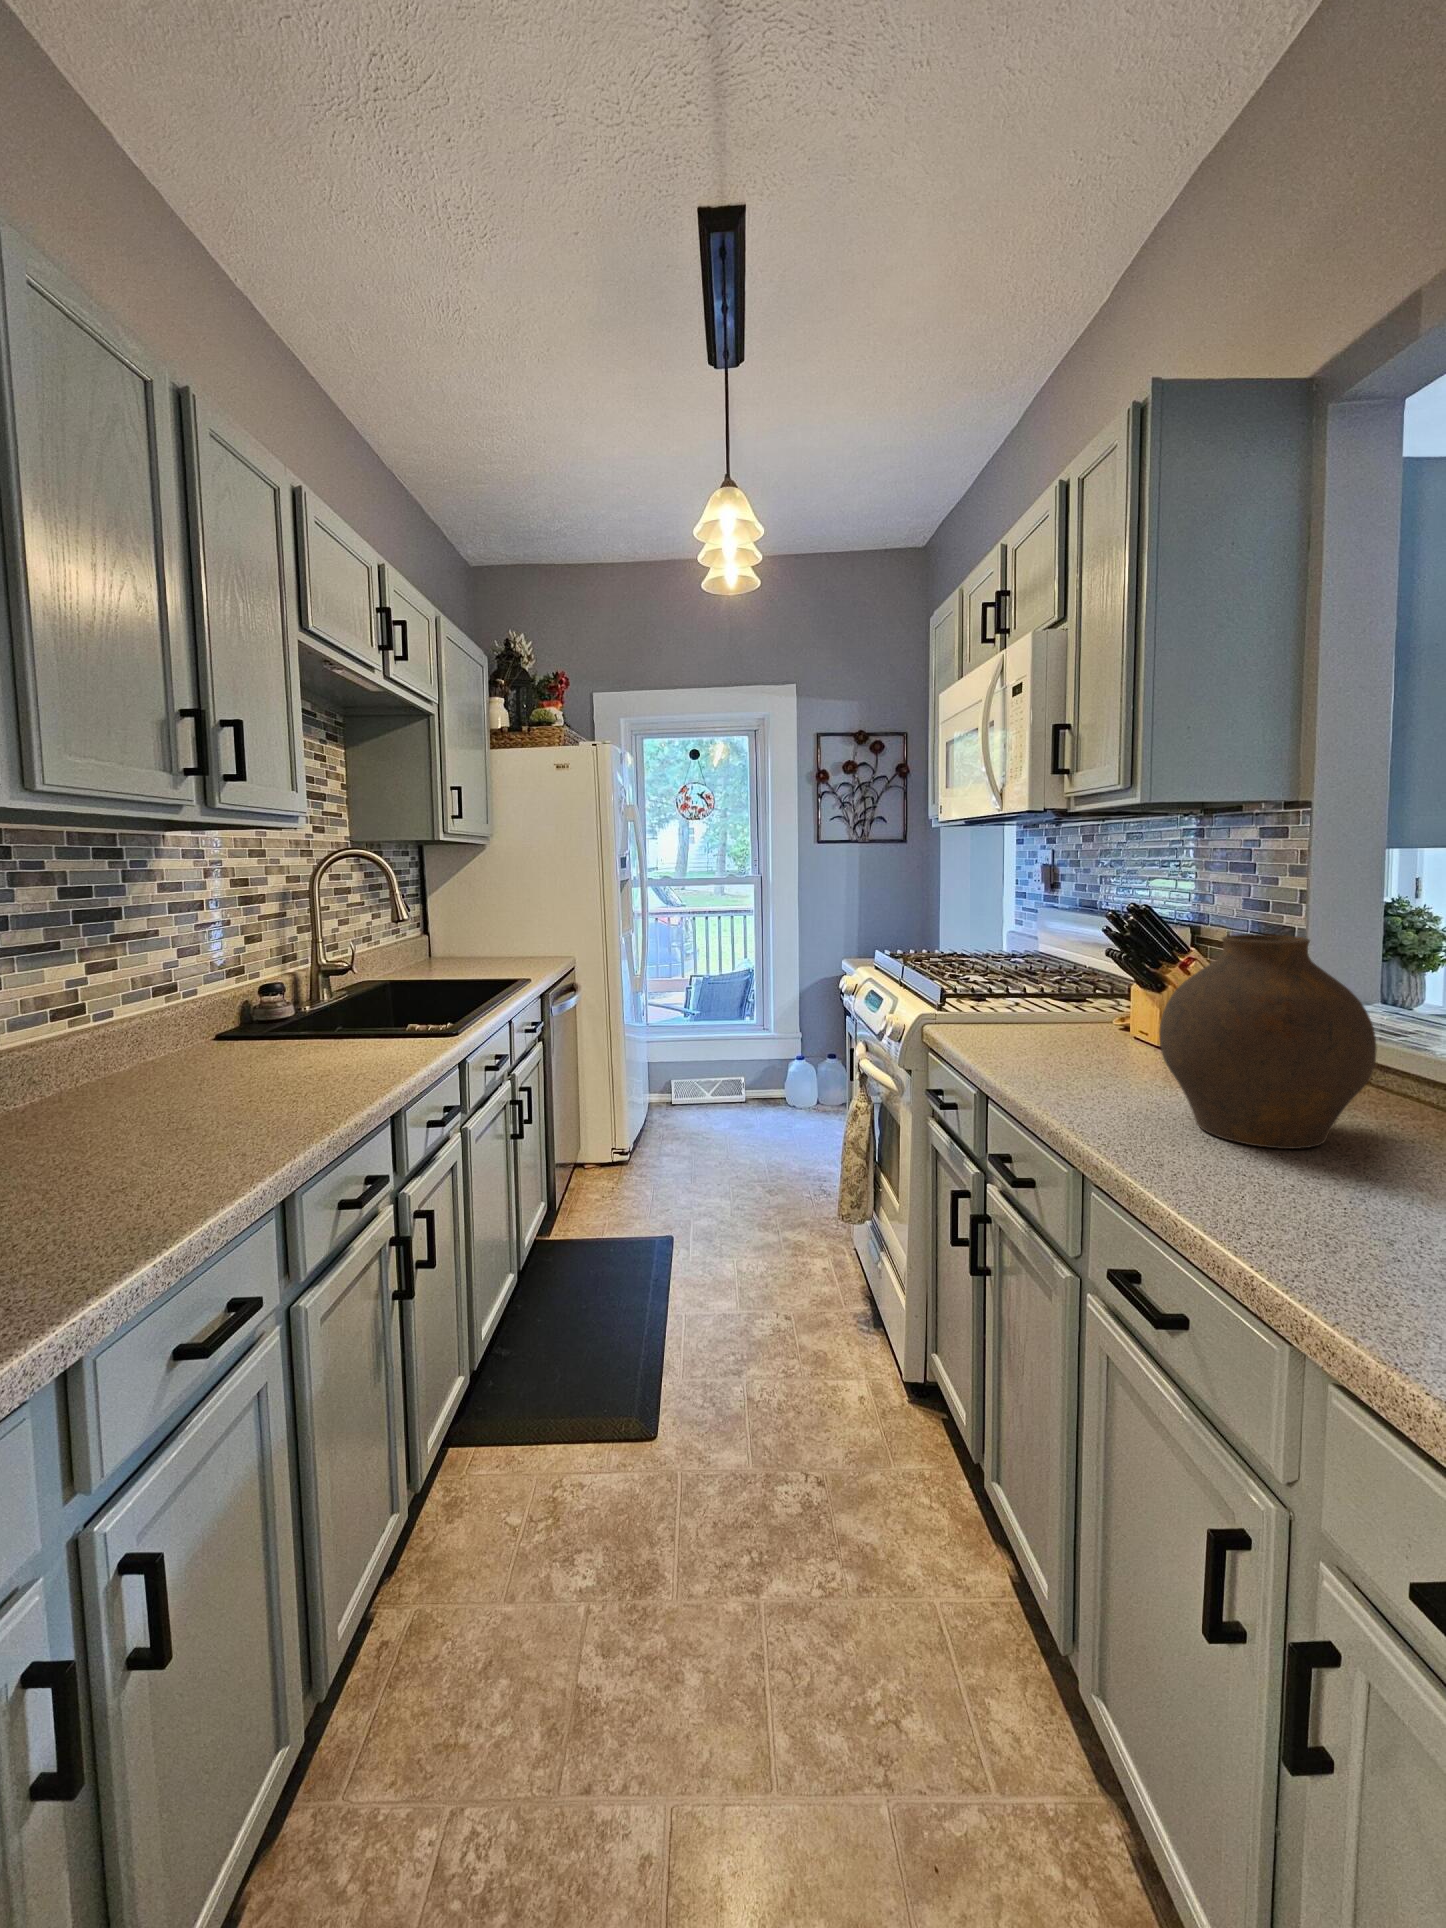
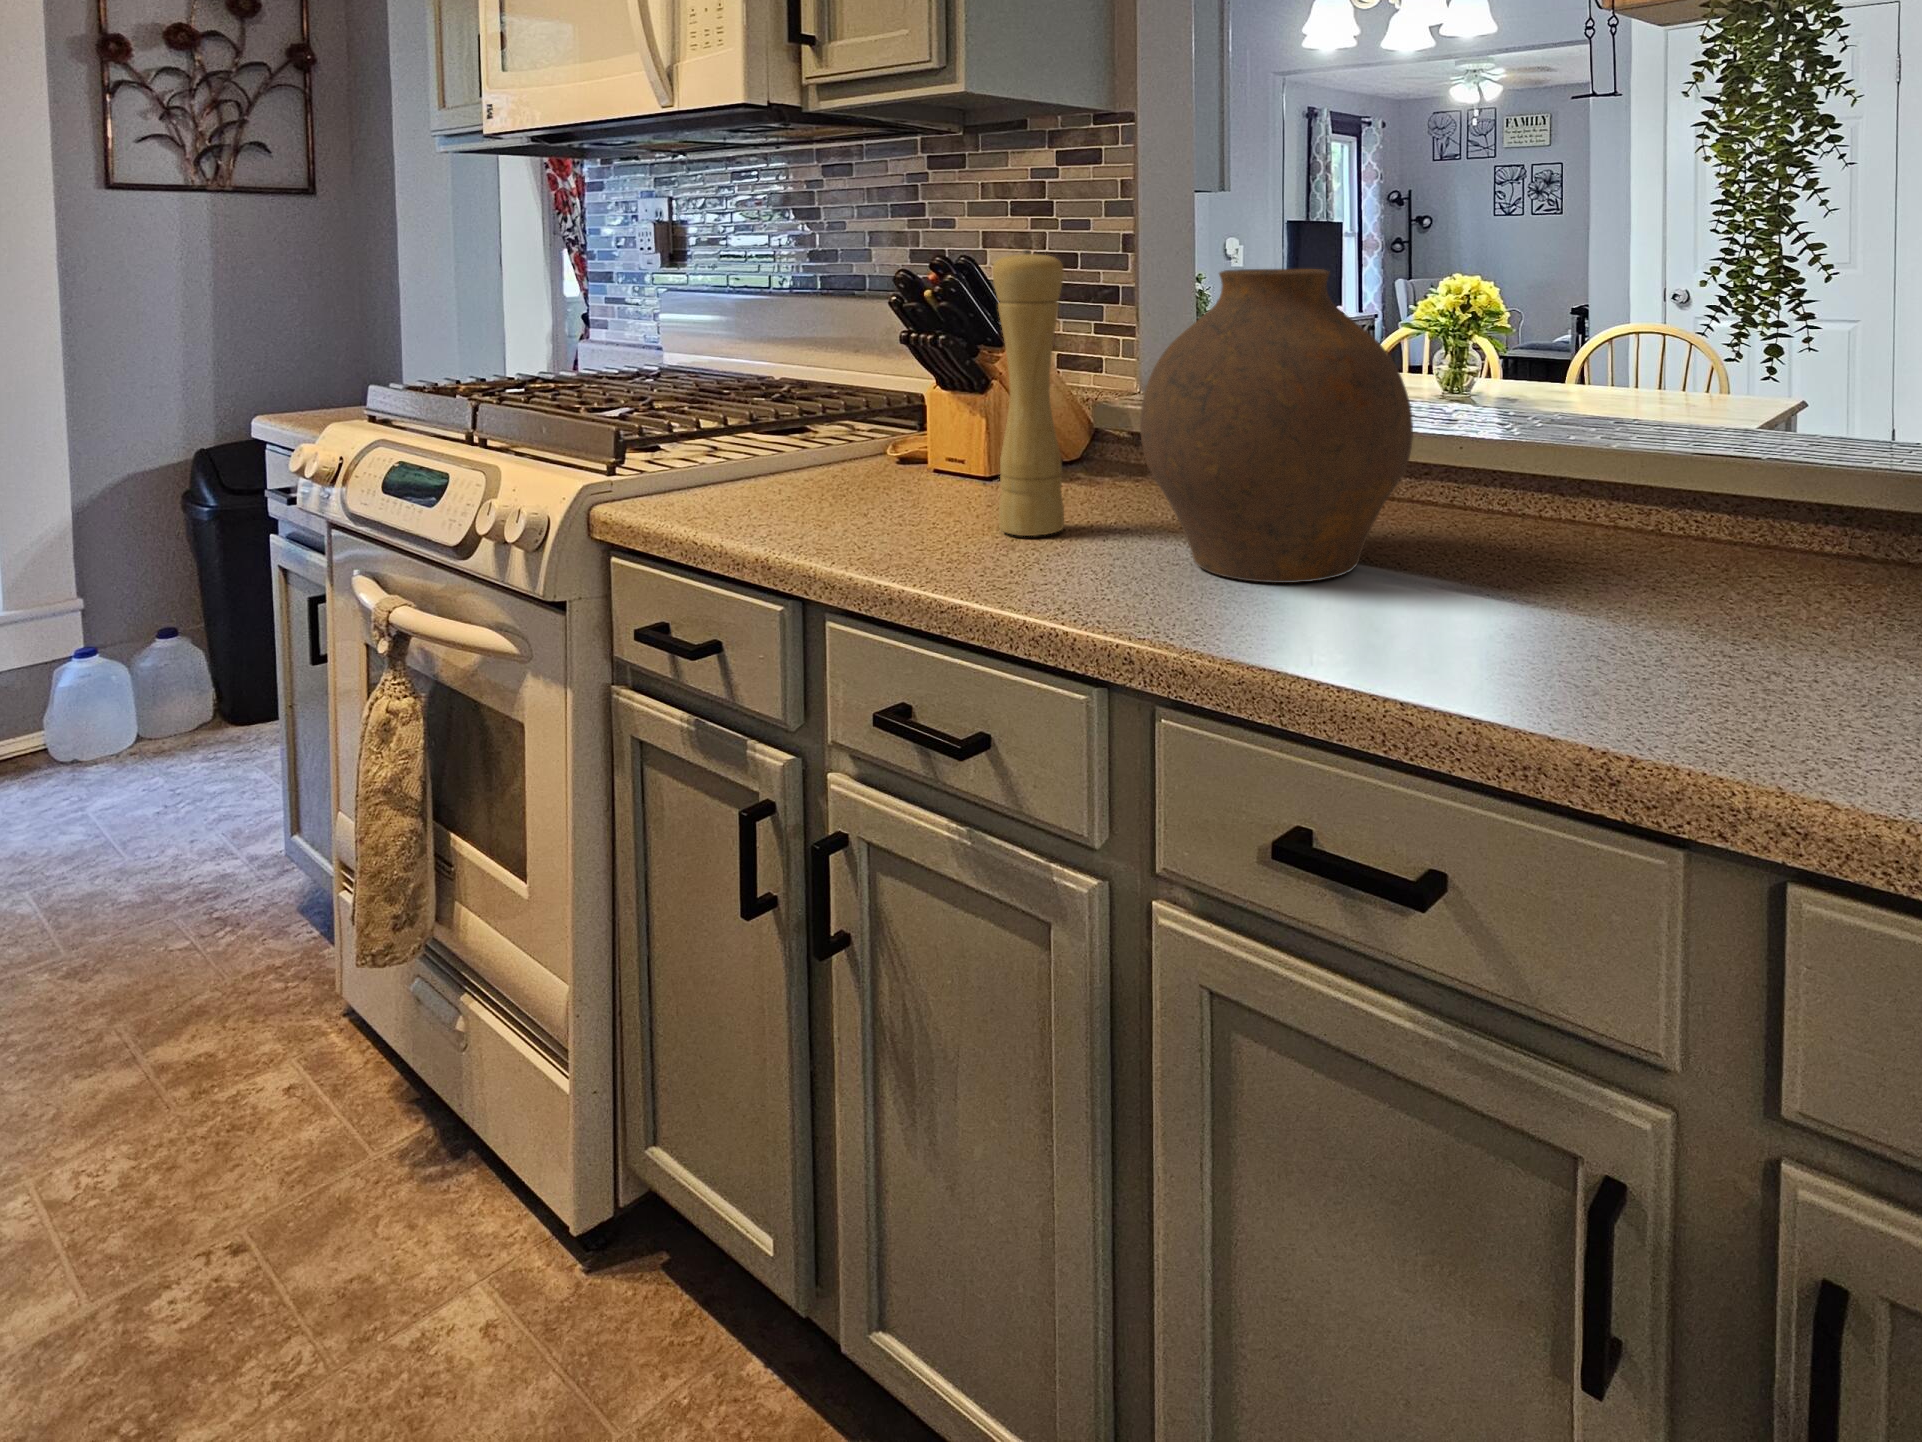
pepper mill: none [1109,911,1158,1084] -> present [992,250,1064,536]

